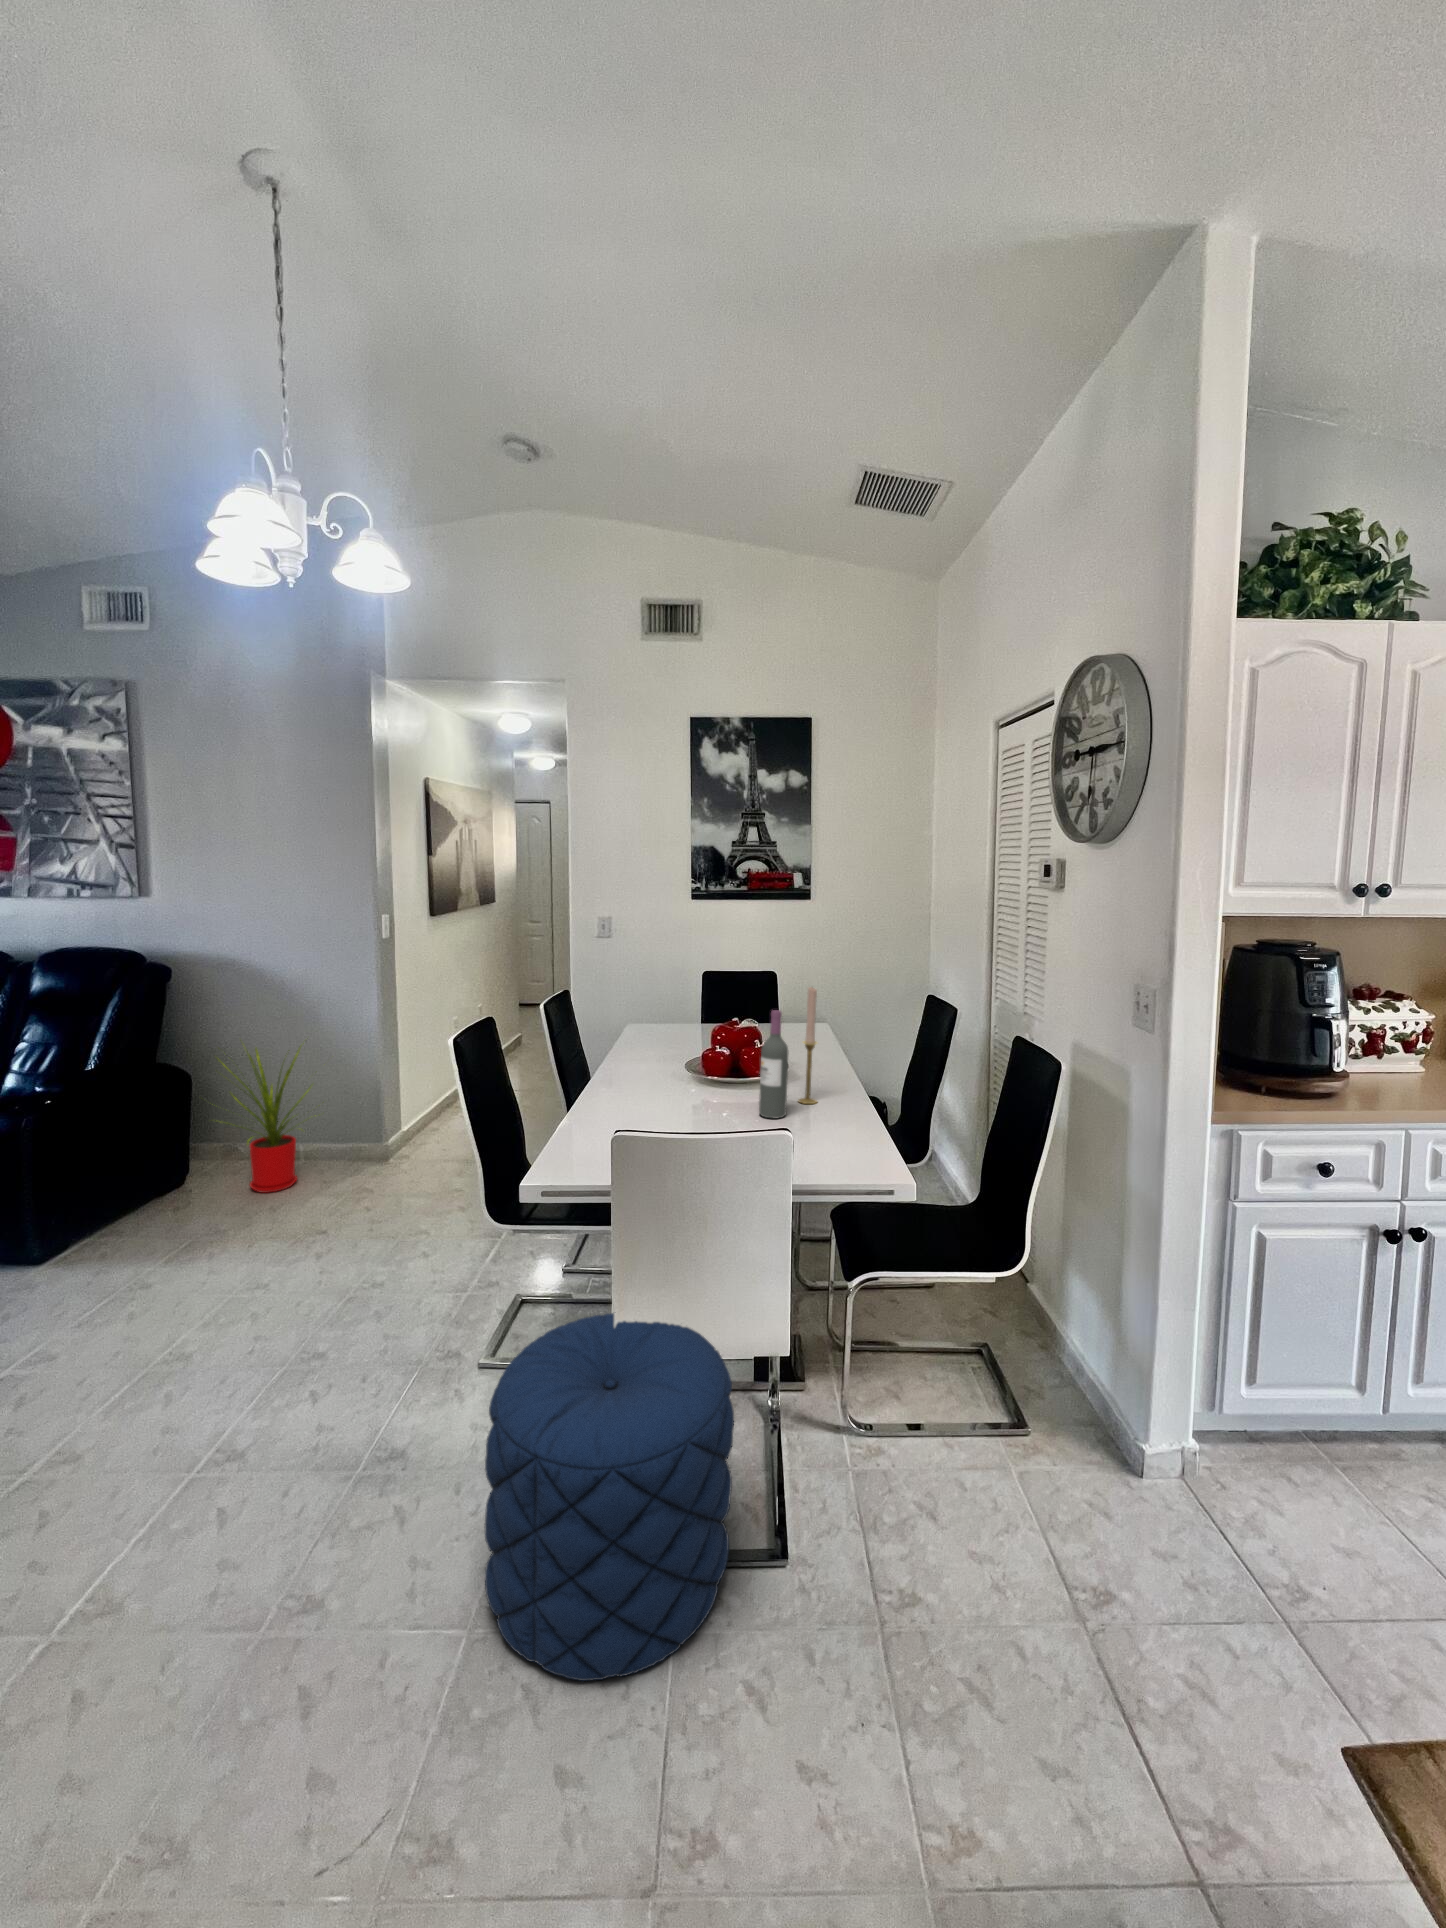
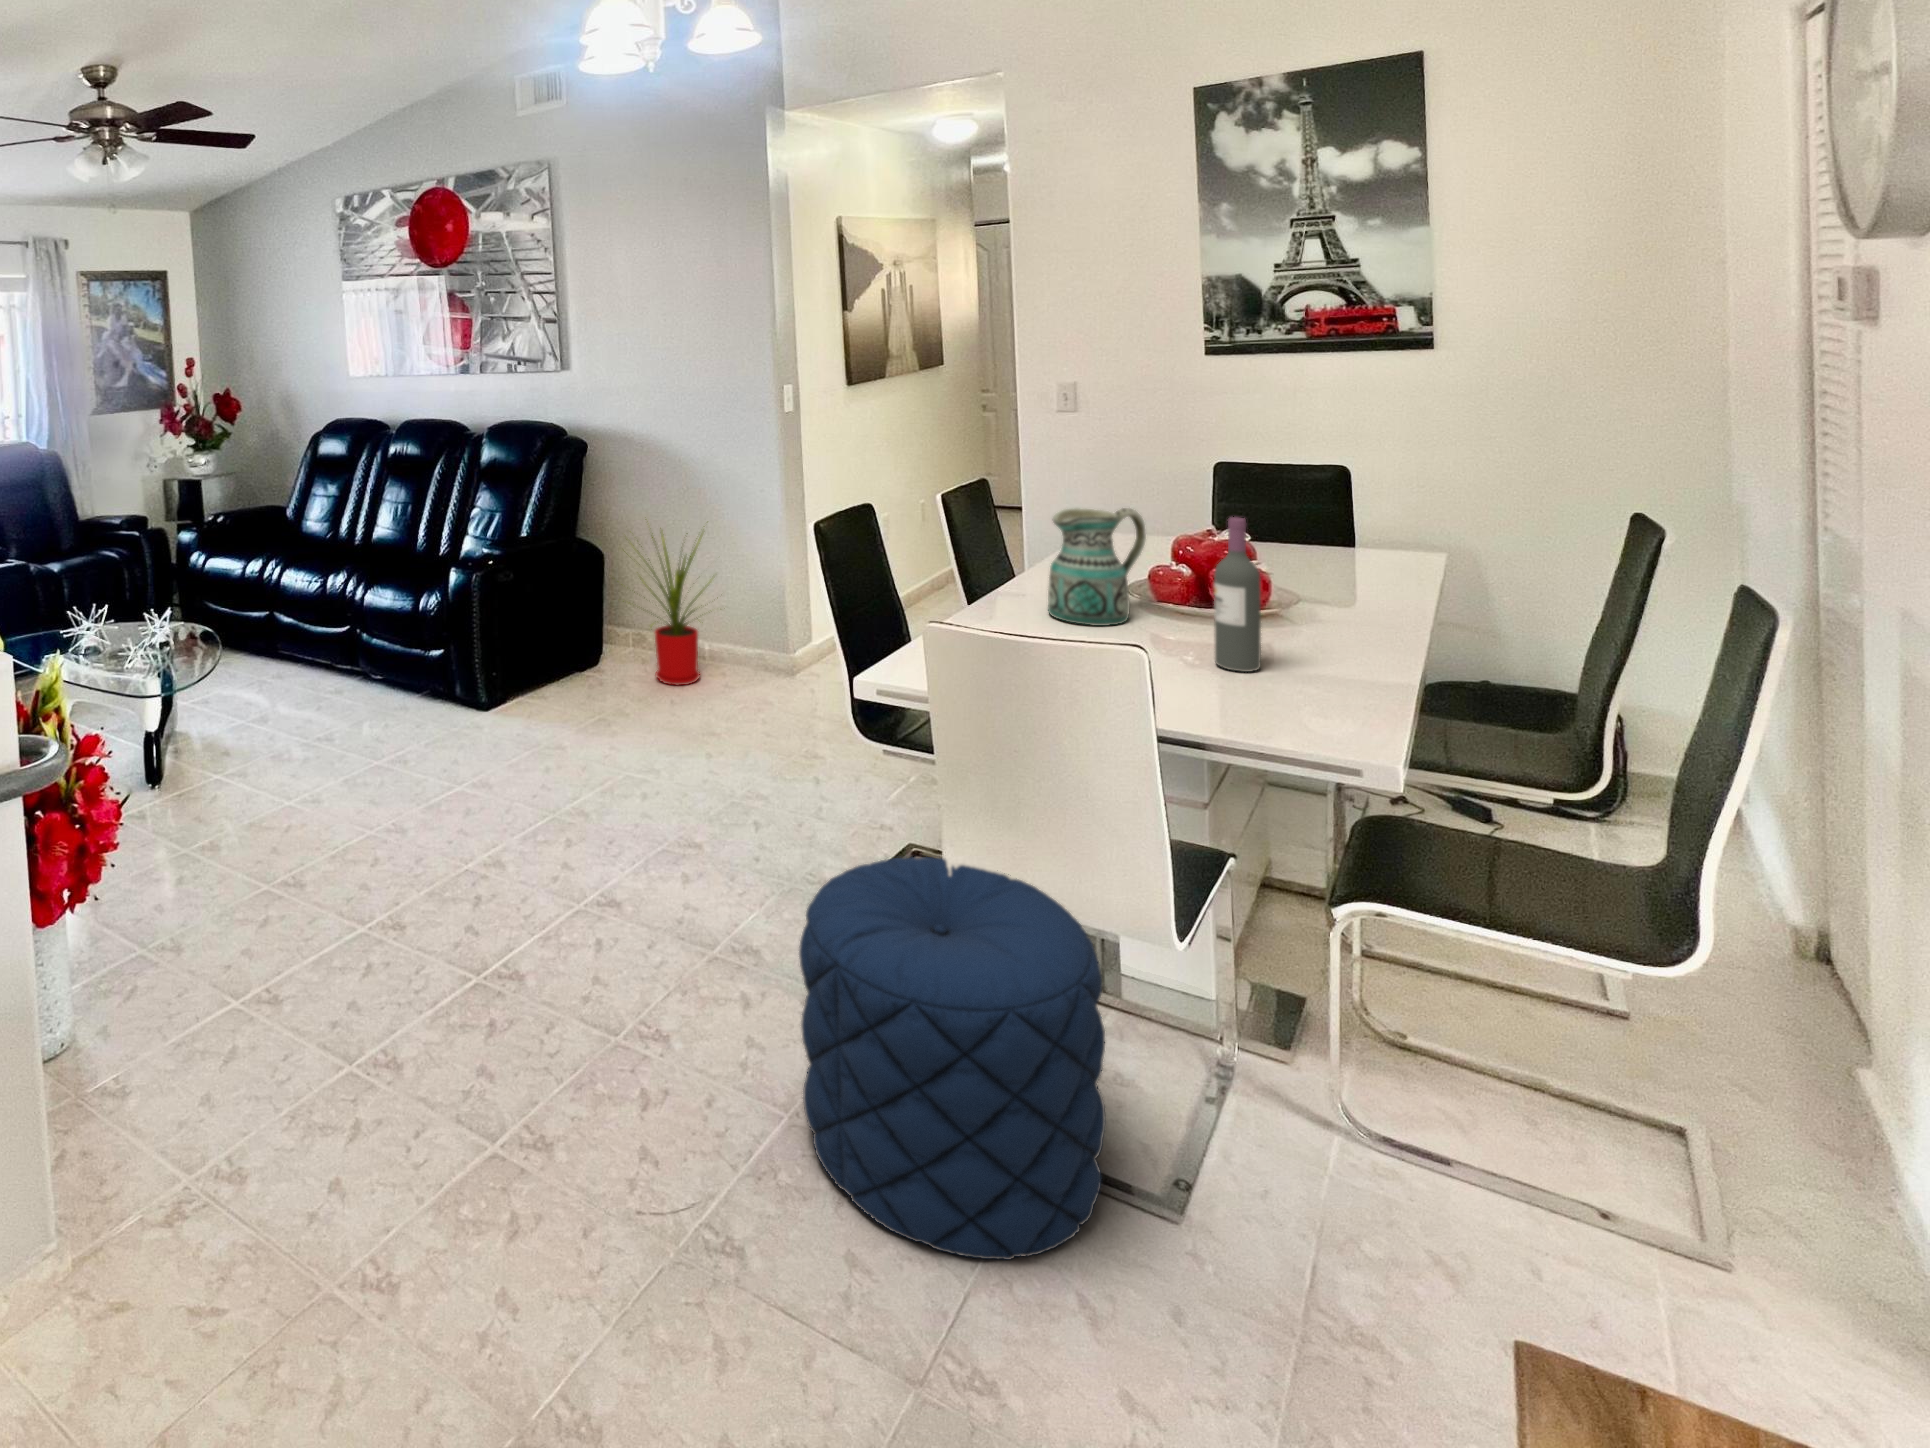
candlestick: present [798,987,817,1104] -> none [1295,487,1332,662]
ceramic pitcher: none [636,1007,699,1097] -> present [1048,508,1146,626]

